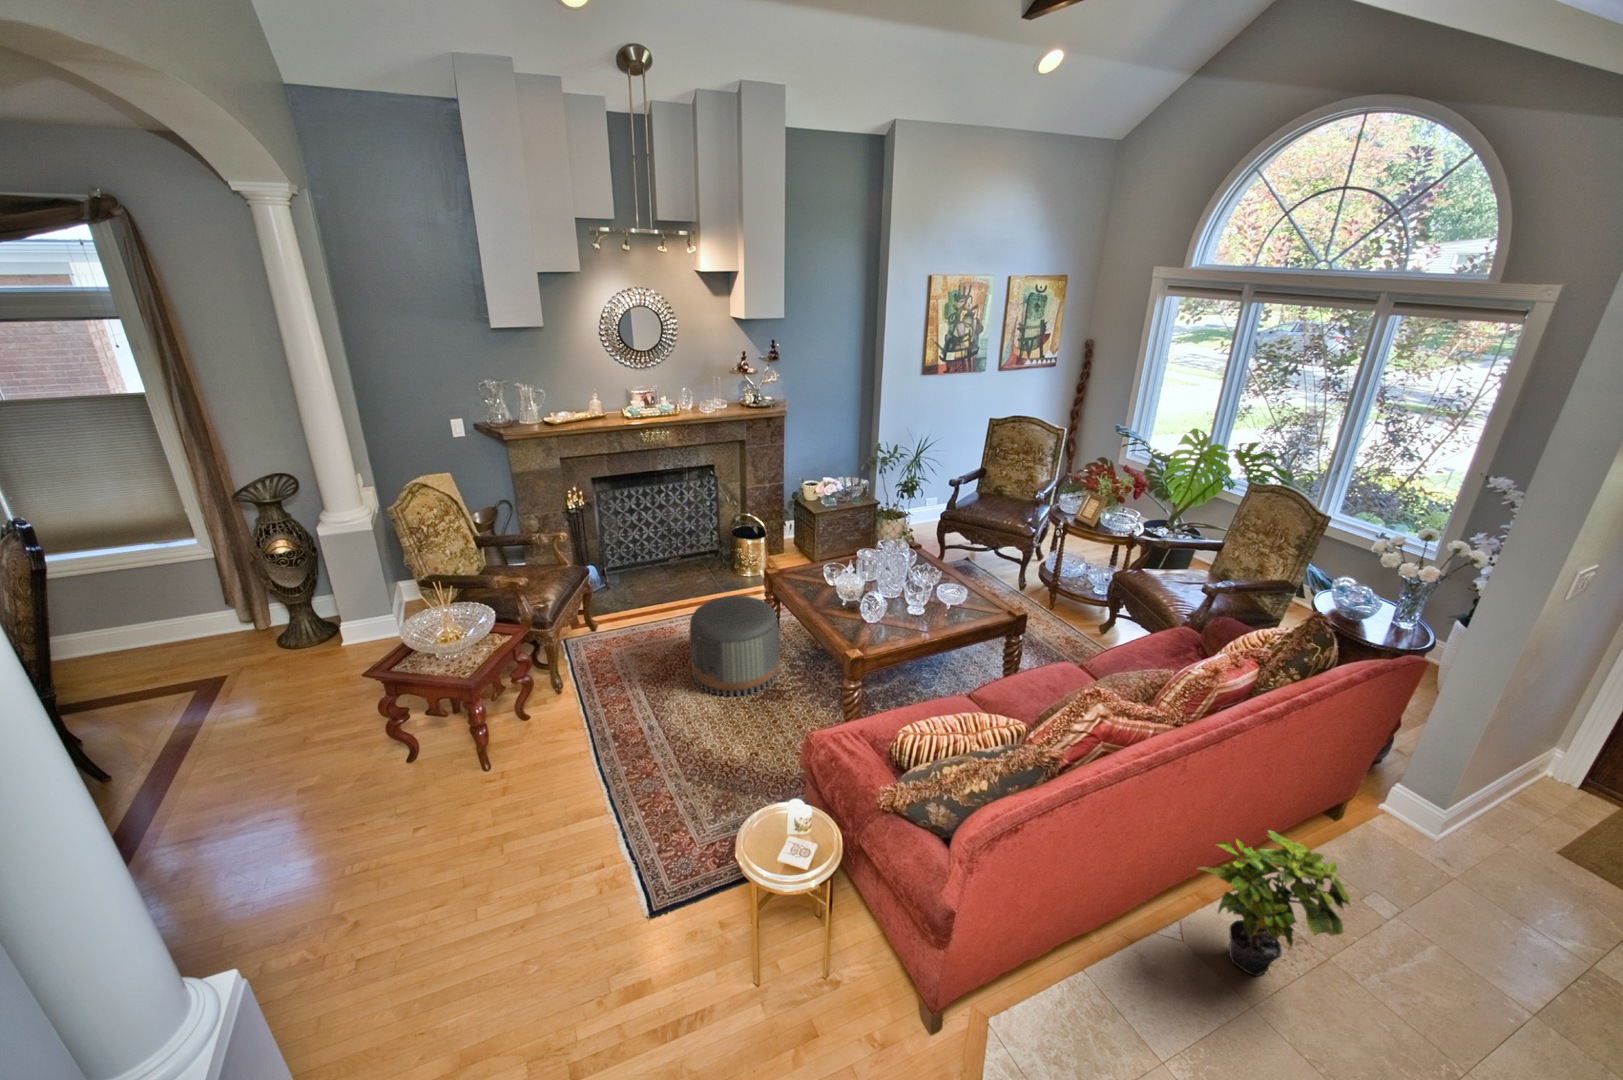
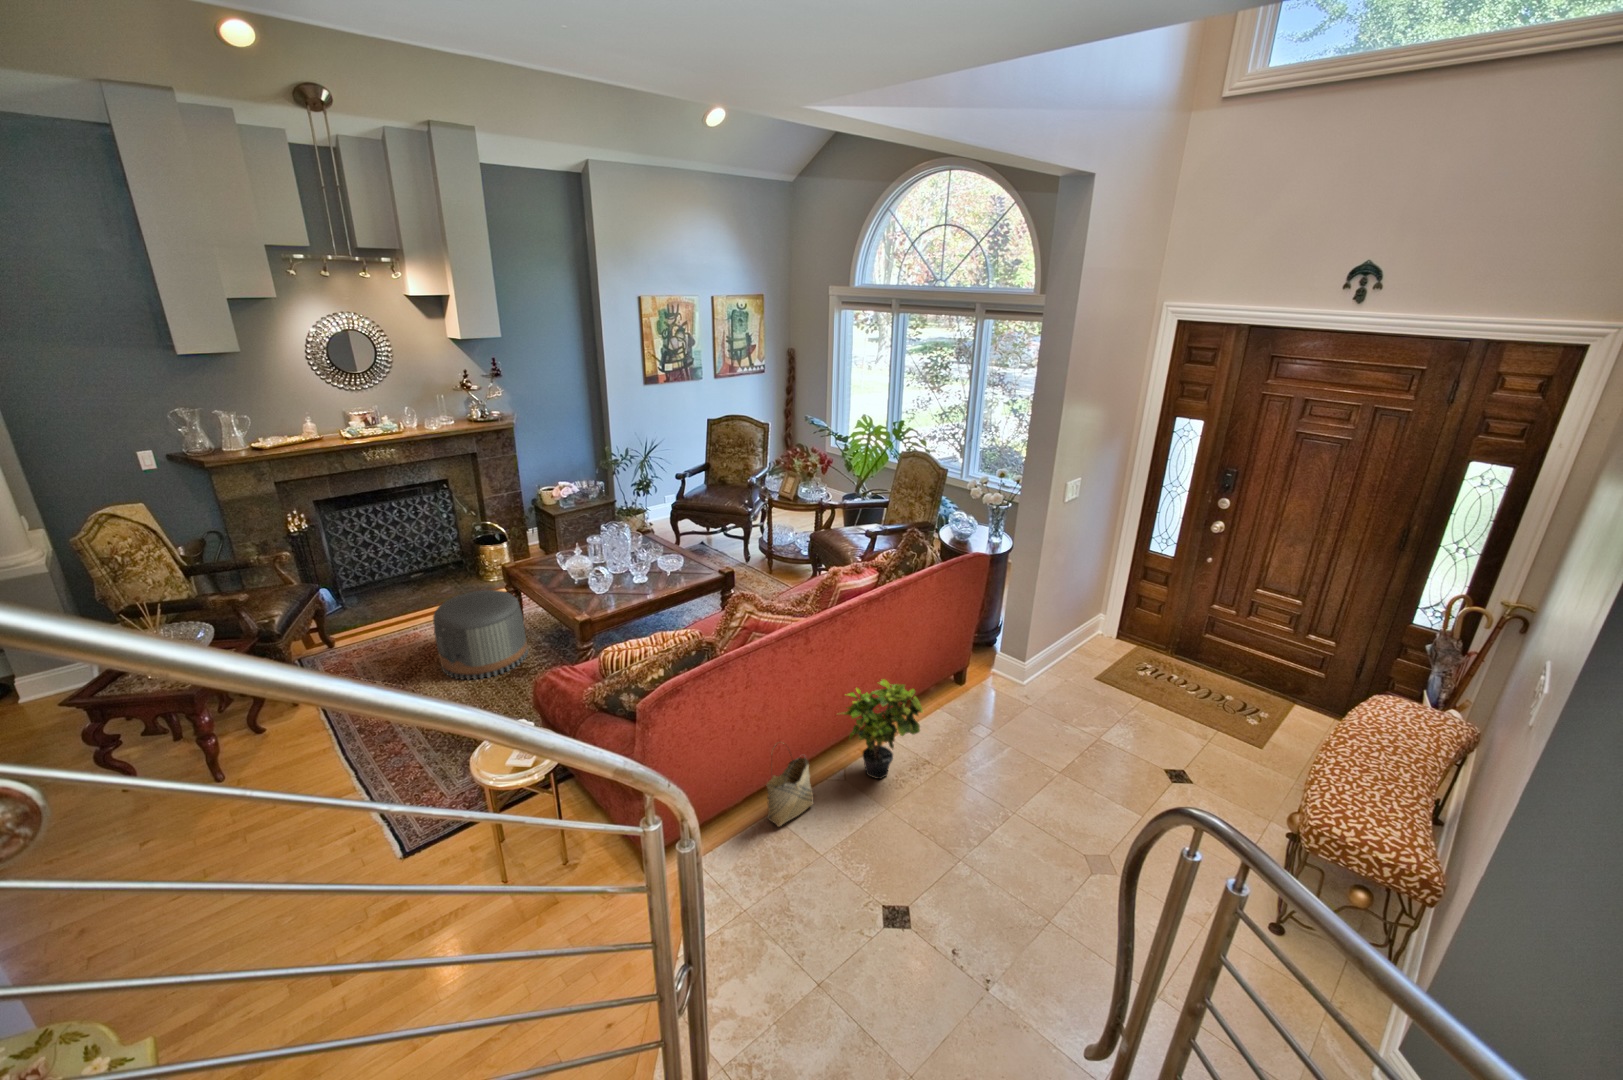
woven basket: none [1087,902,1163,1024] -> present [767,743,813,827]

